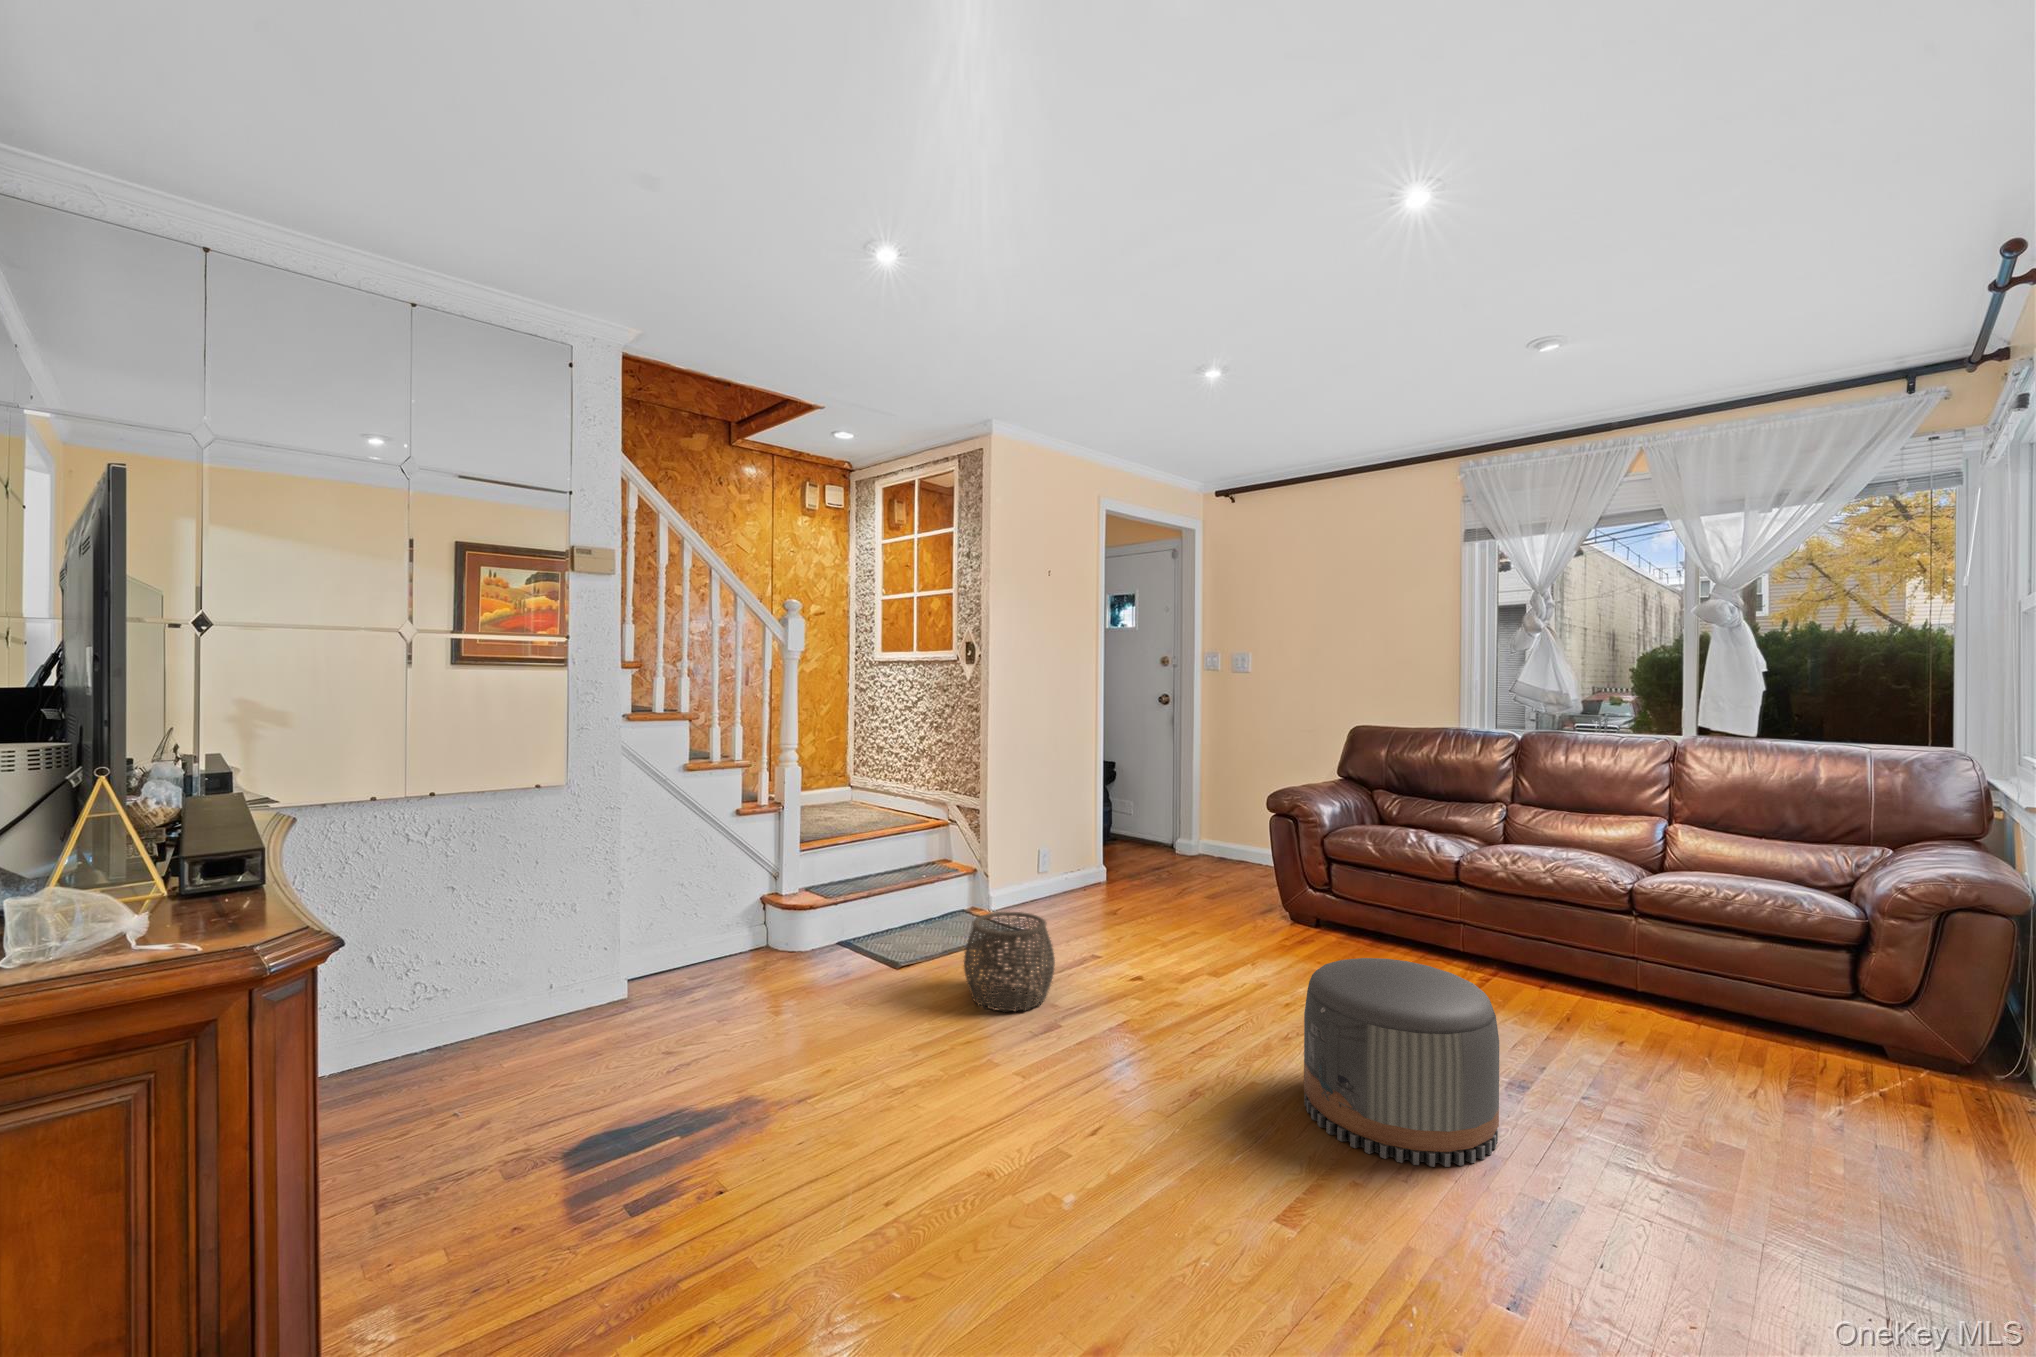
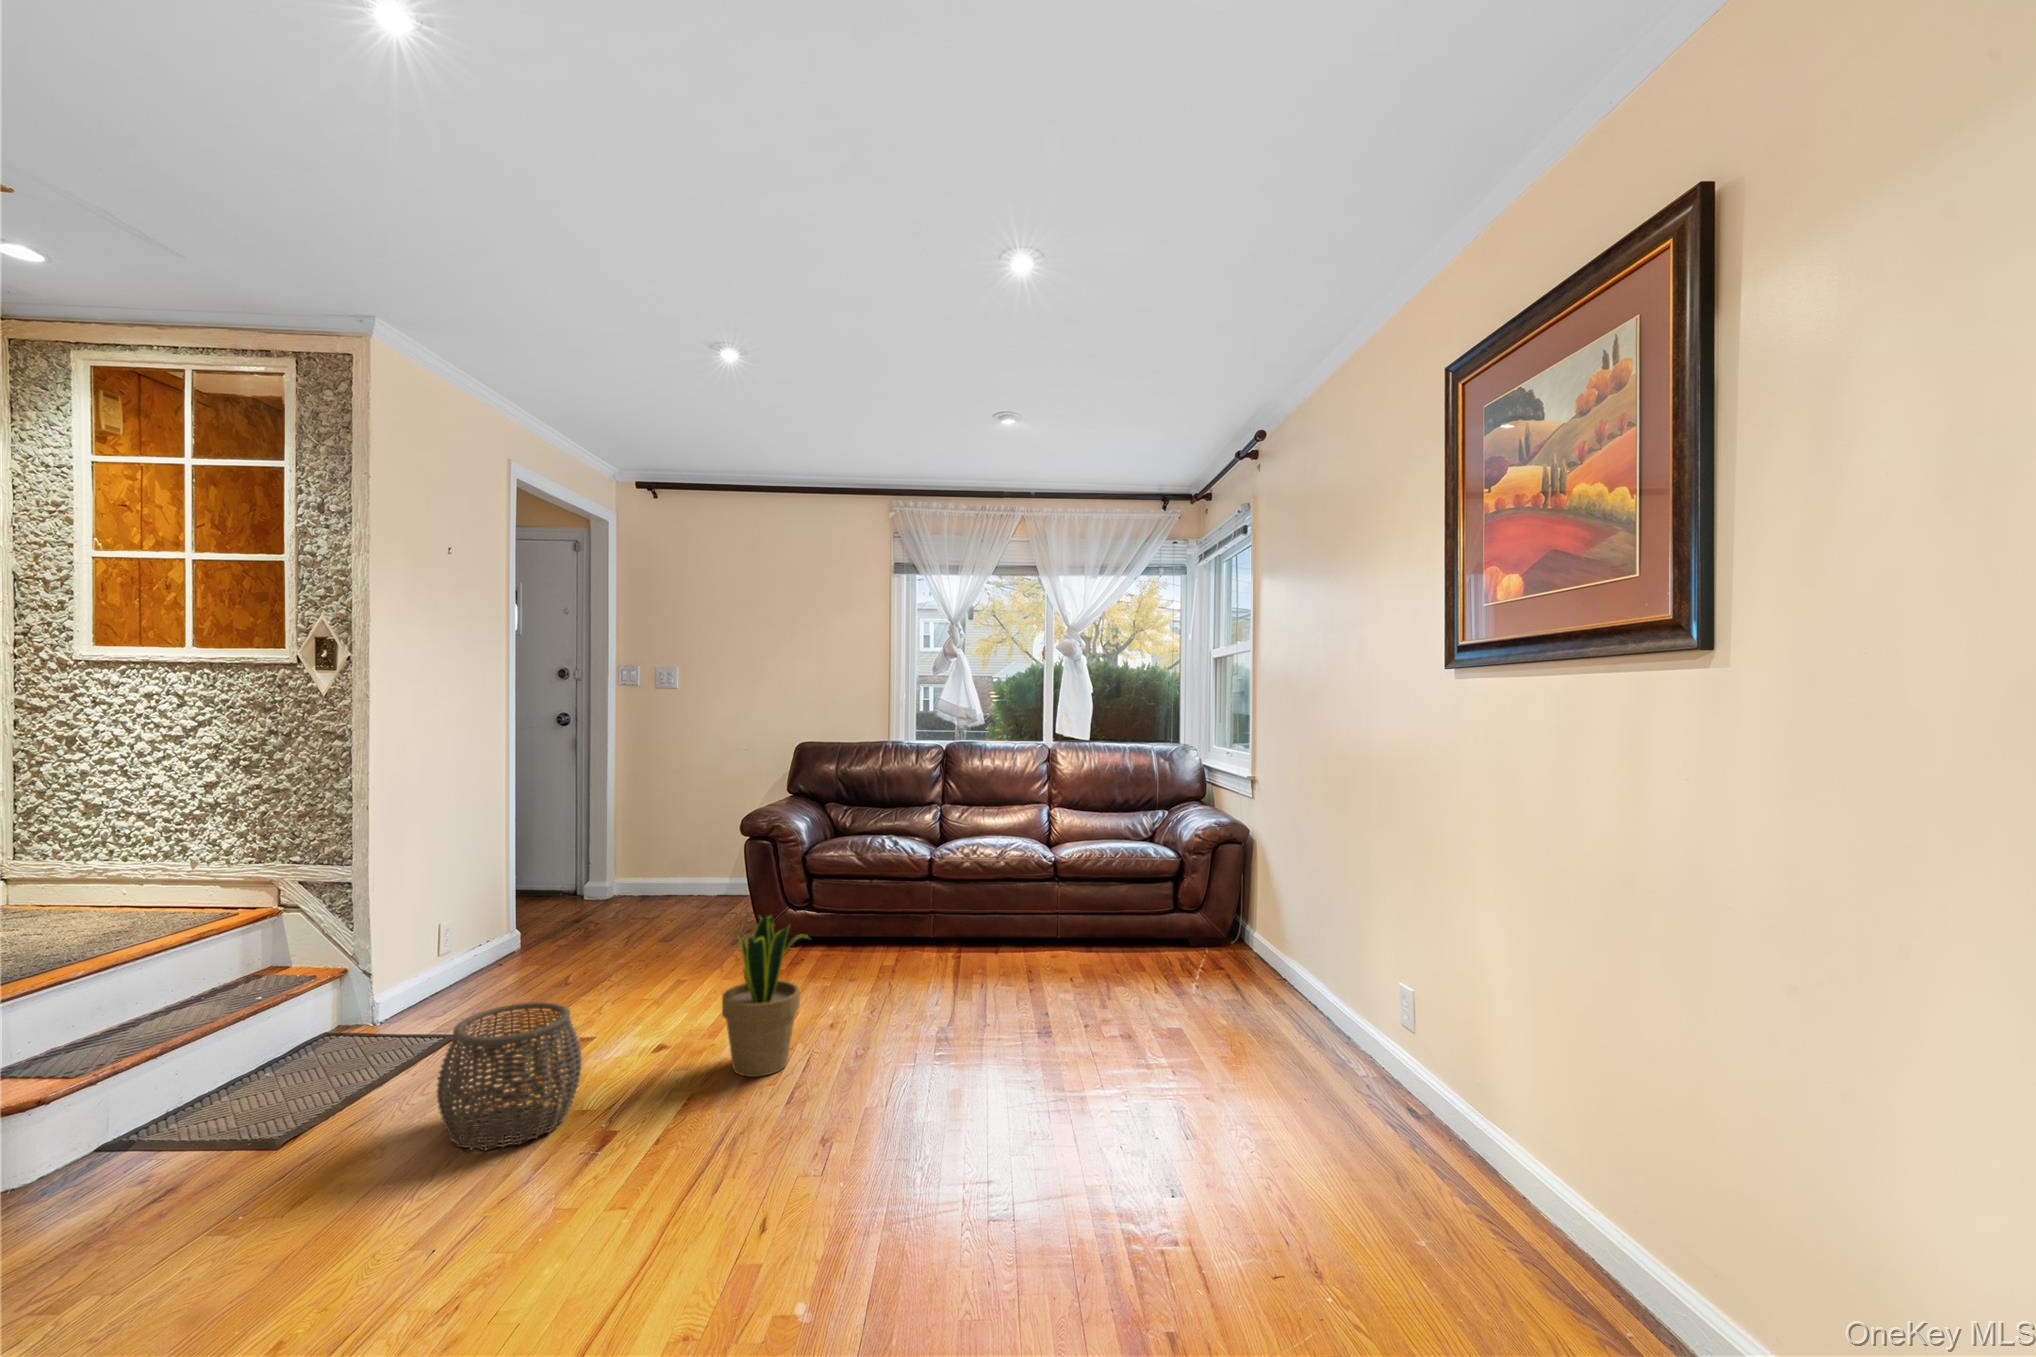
potted plant: none [1165,881,1244,1025] -> present [722,916,809,1077]
pouf: present [1304,958,1499,1167] -> none [919,948,1082,1132]

